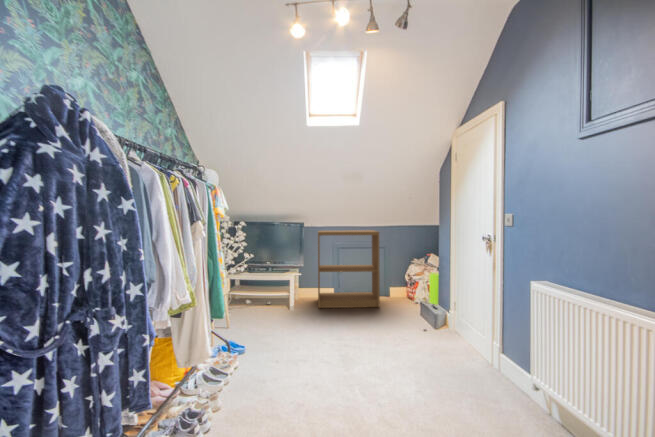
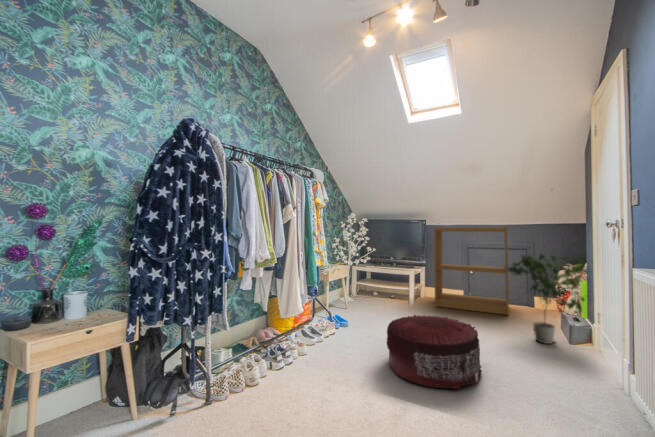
potted plant: none [389,257,452,331] -> present [505,254,586,344]
pouf: none [314,326,403,407] -> present [387,315,482,389]

